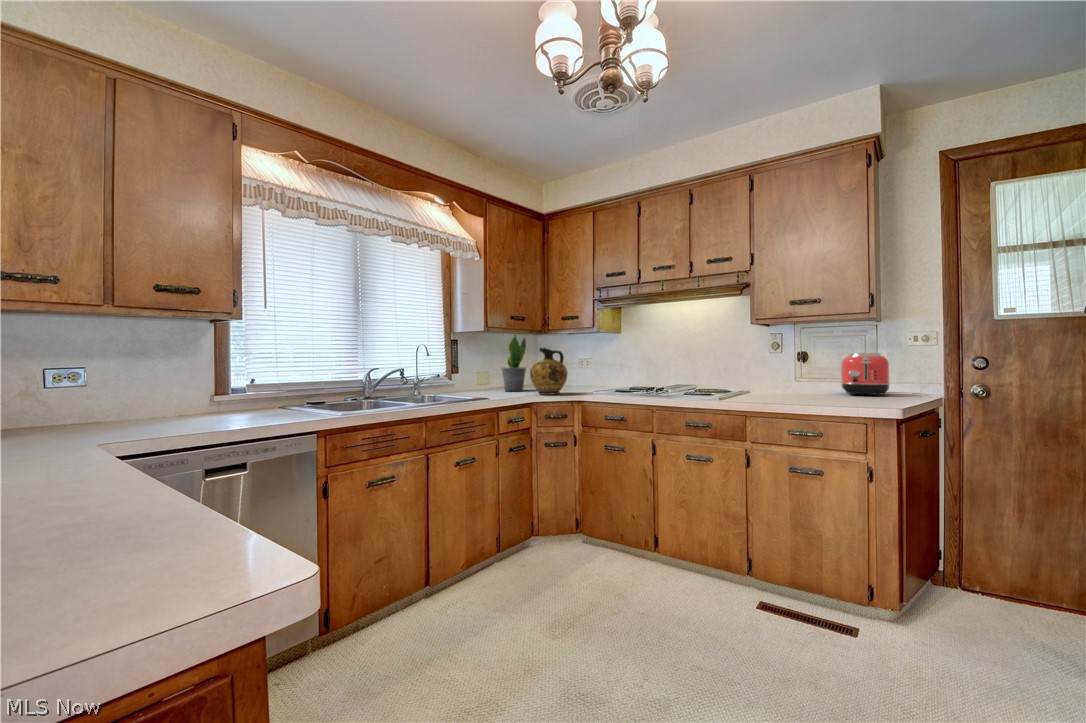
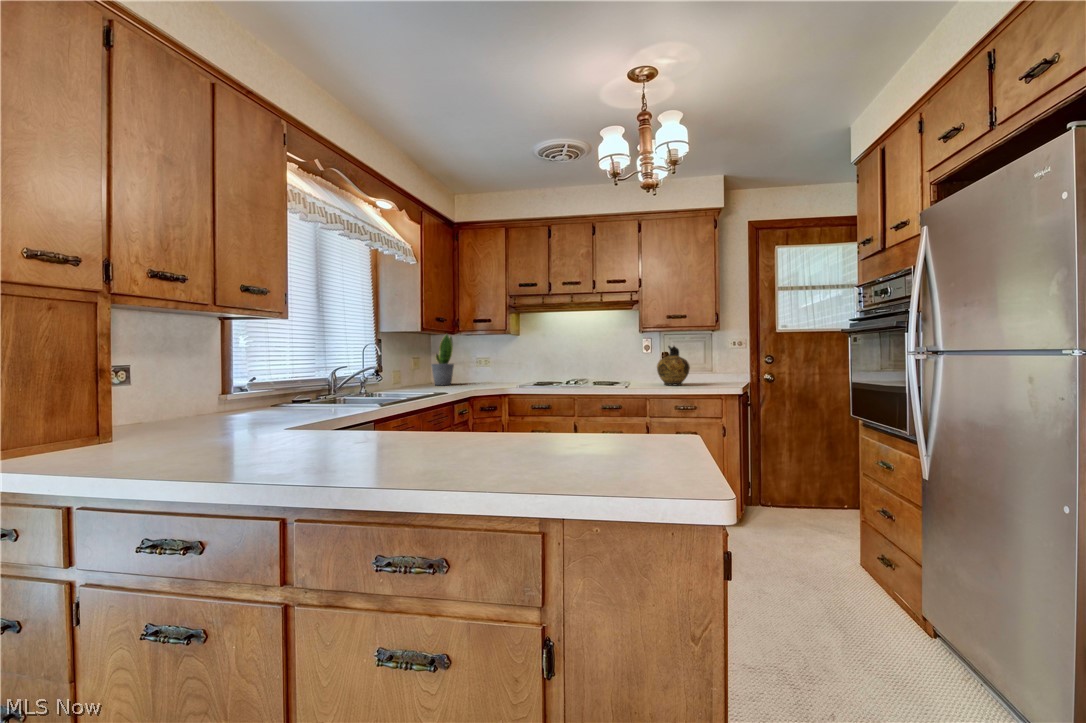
ceramic jug: present [530,348,568,395] -> present [657,346,690,385]
toaster: present [841,353,890,396] -> none [692,354,723,382]

